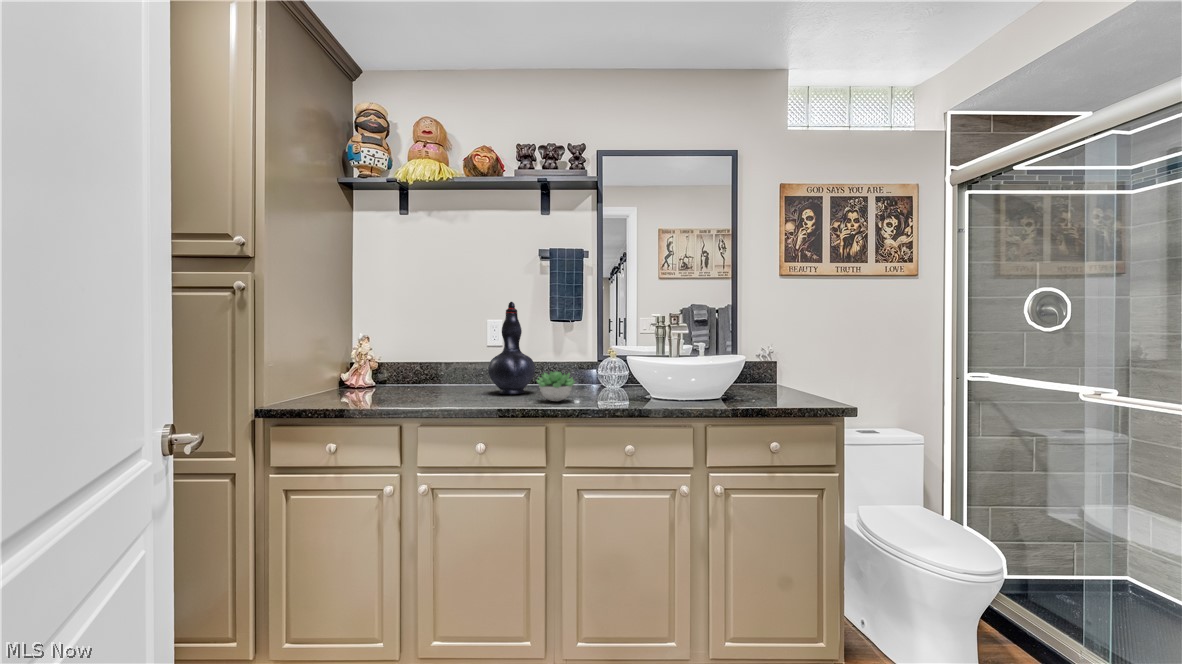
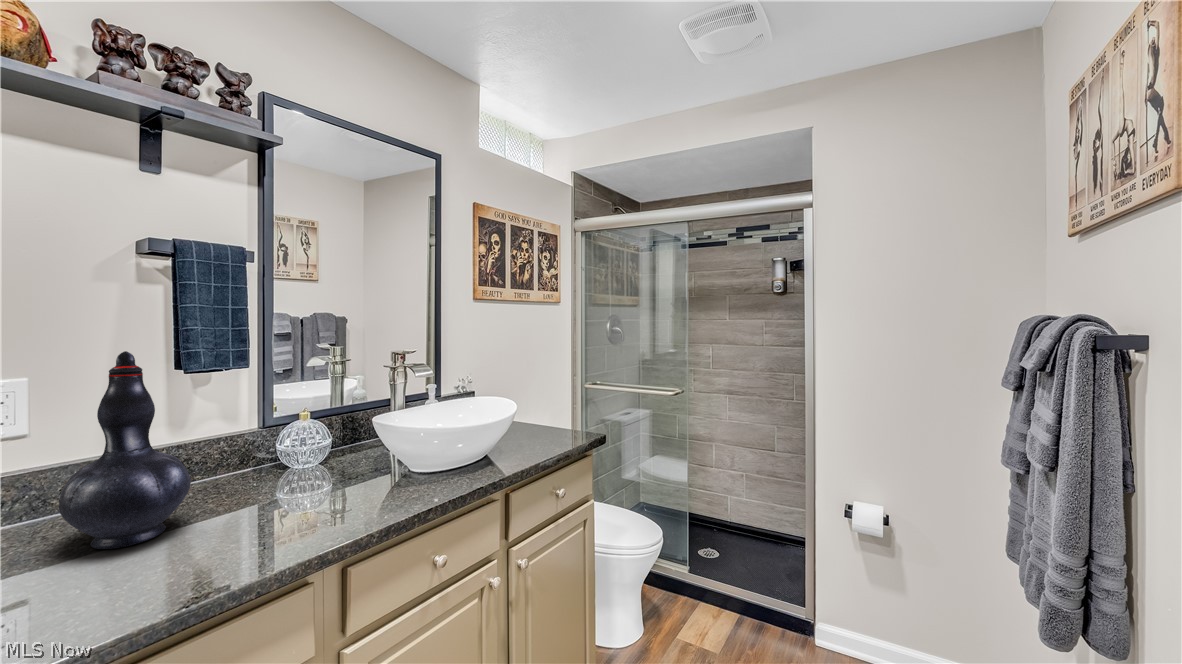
succulent plant: present [537,371,575,401] -> none [243,475,334,536]

